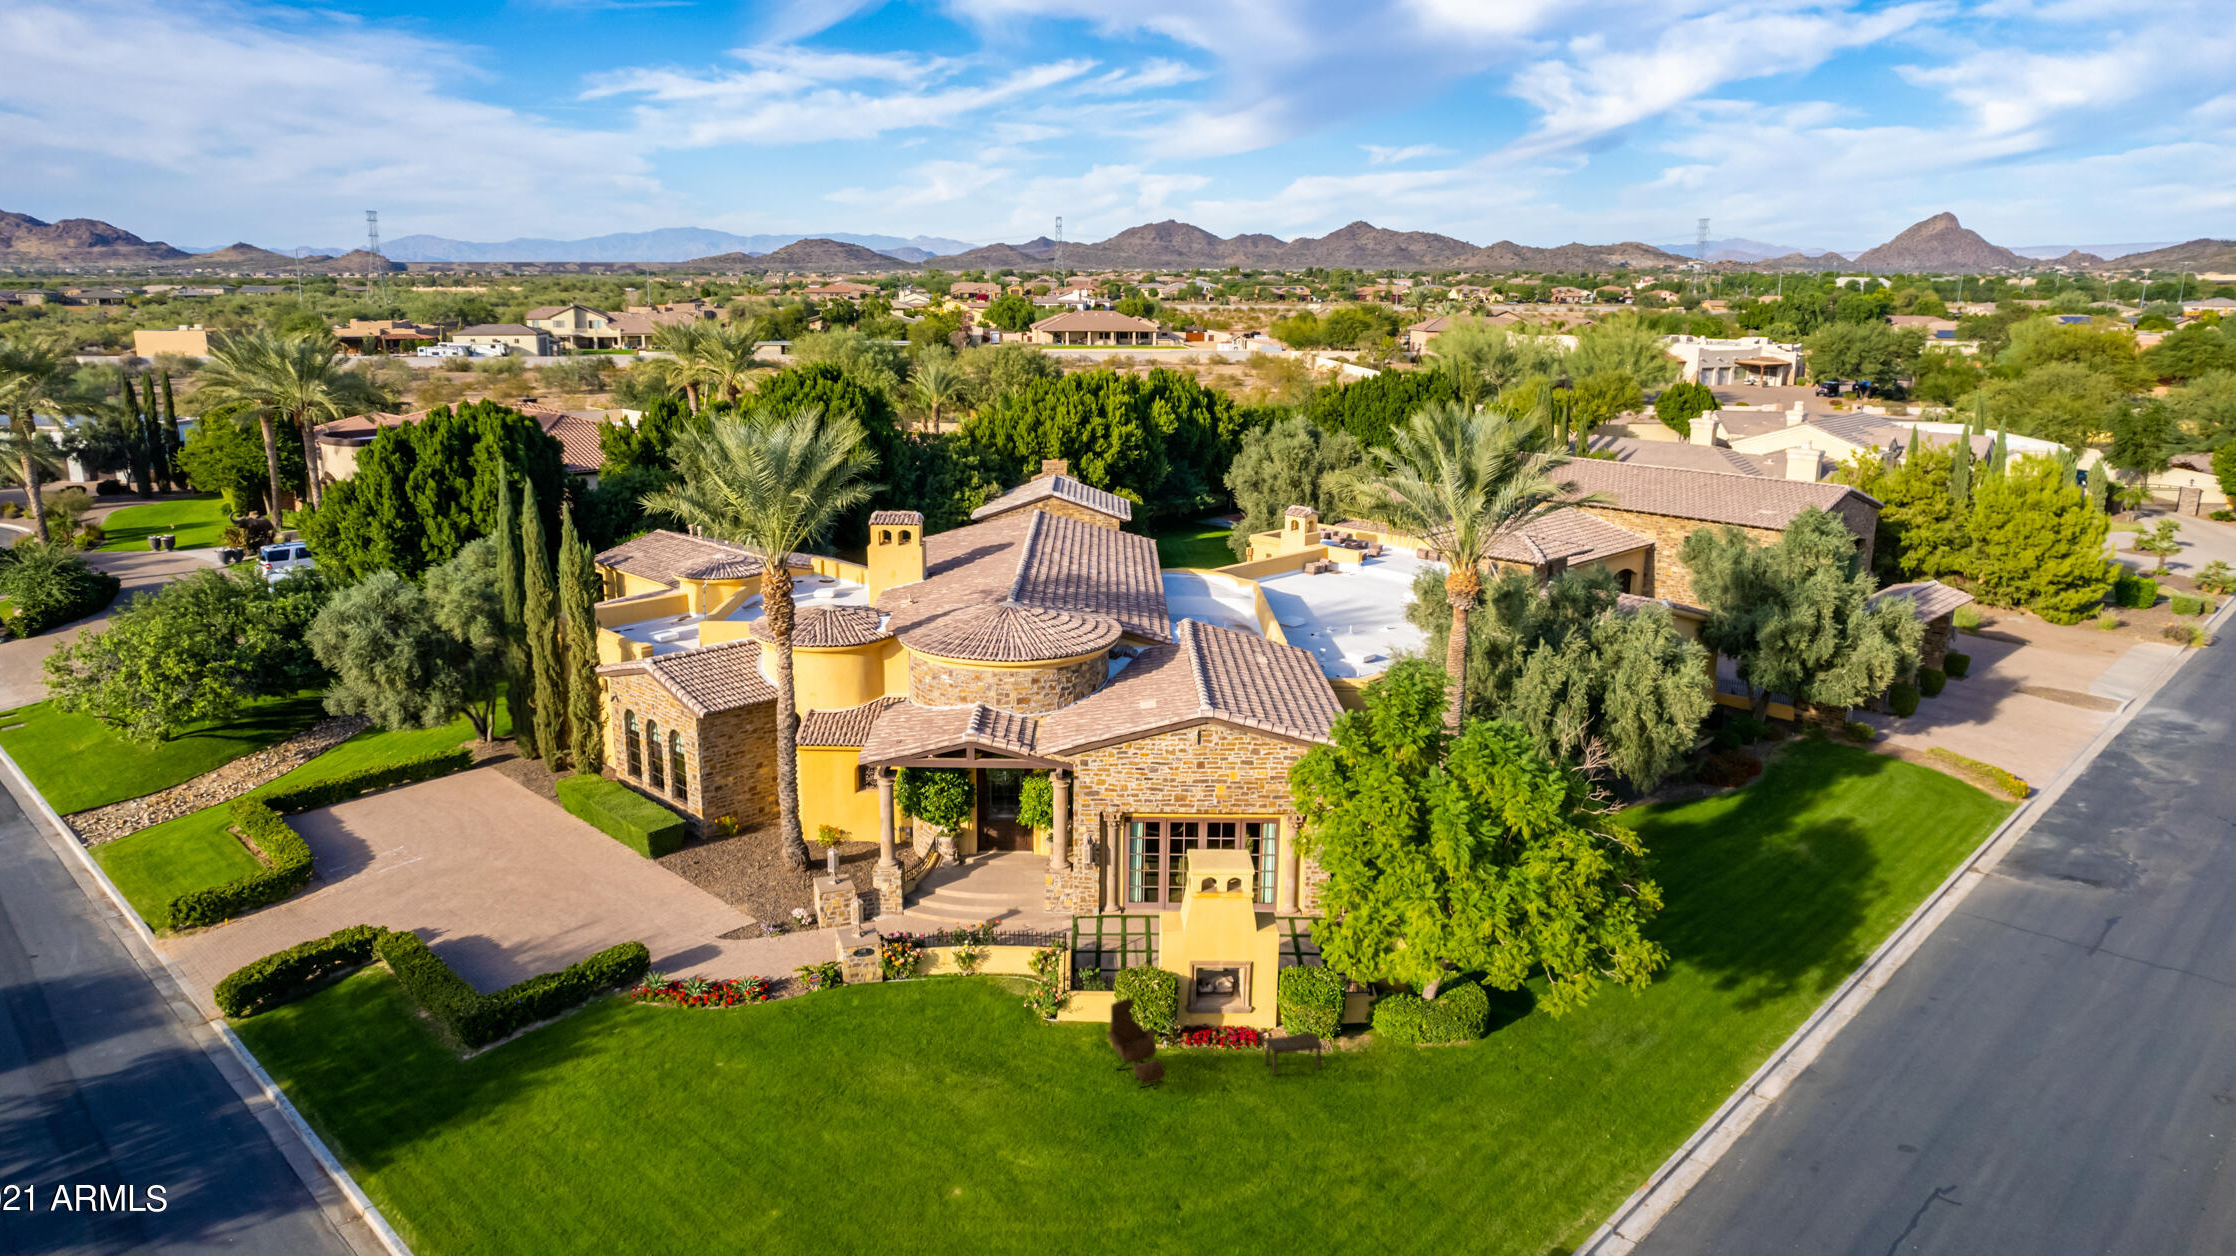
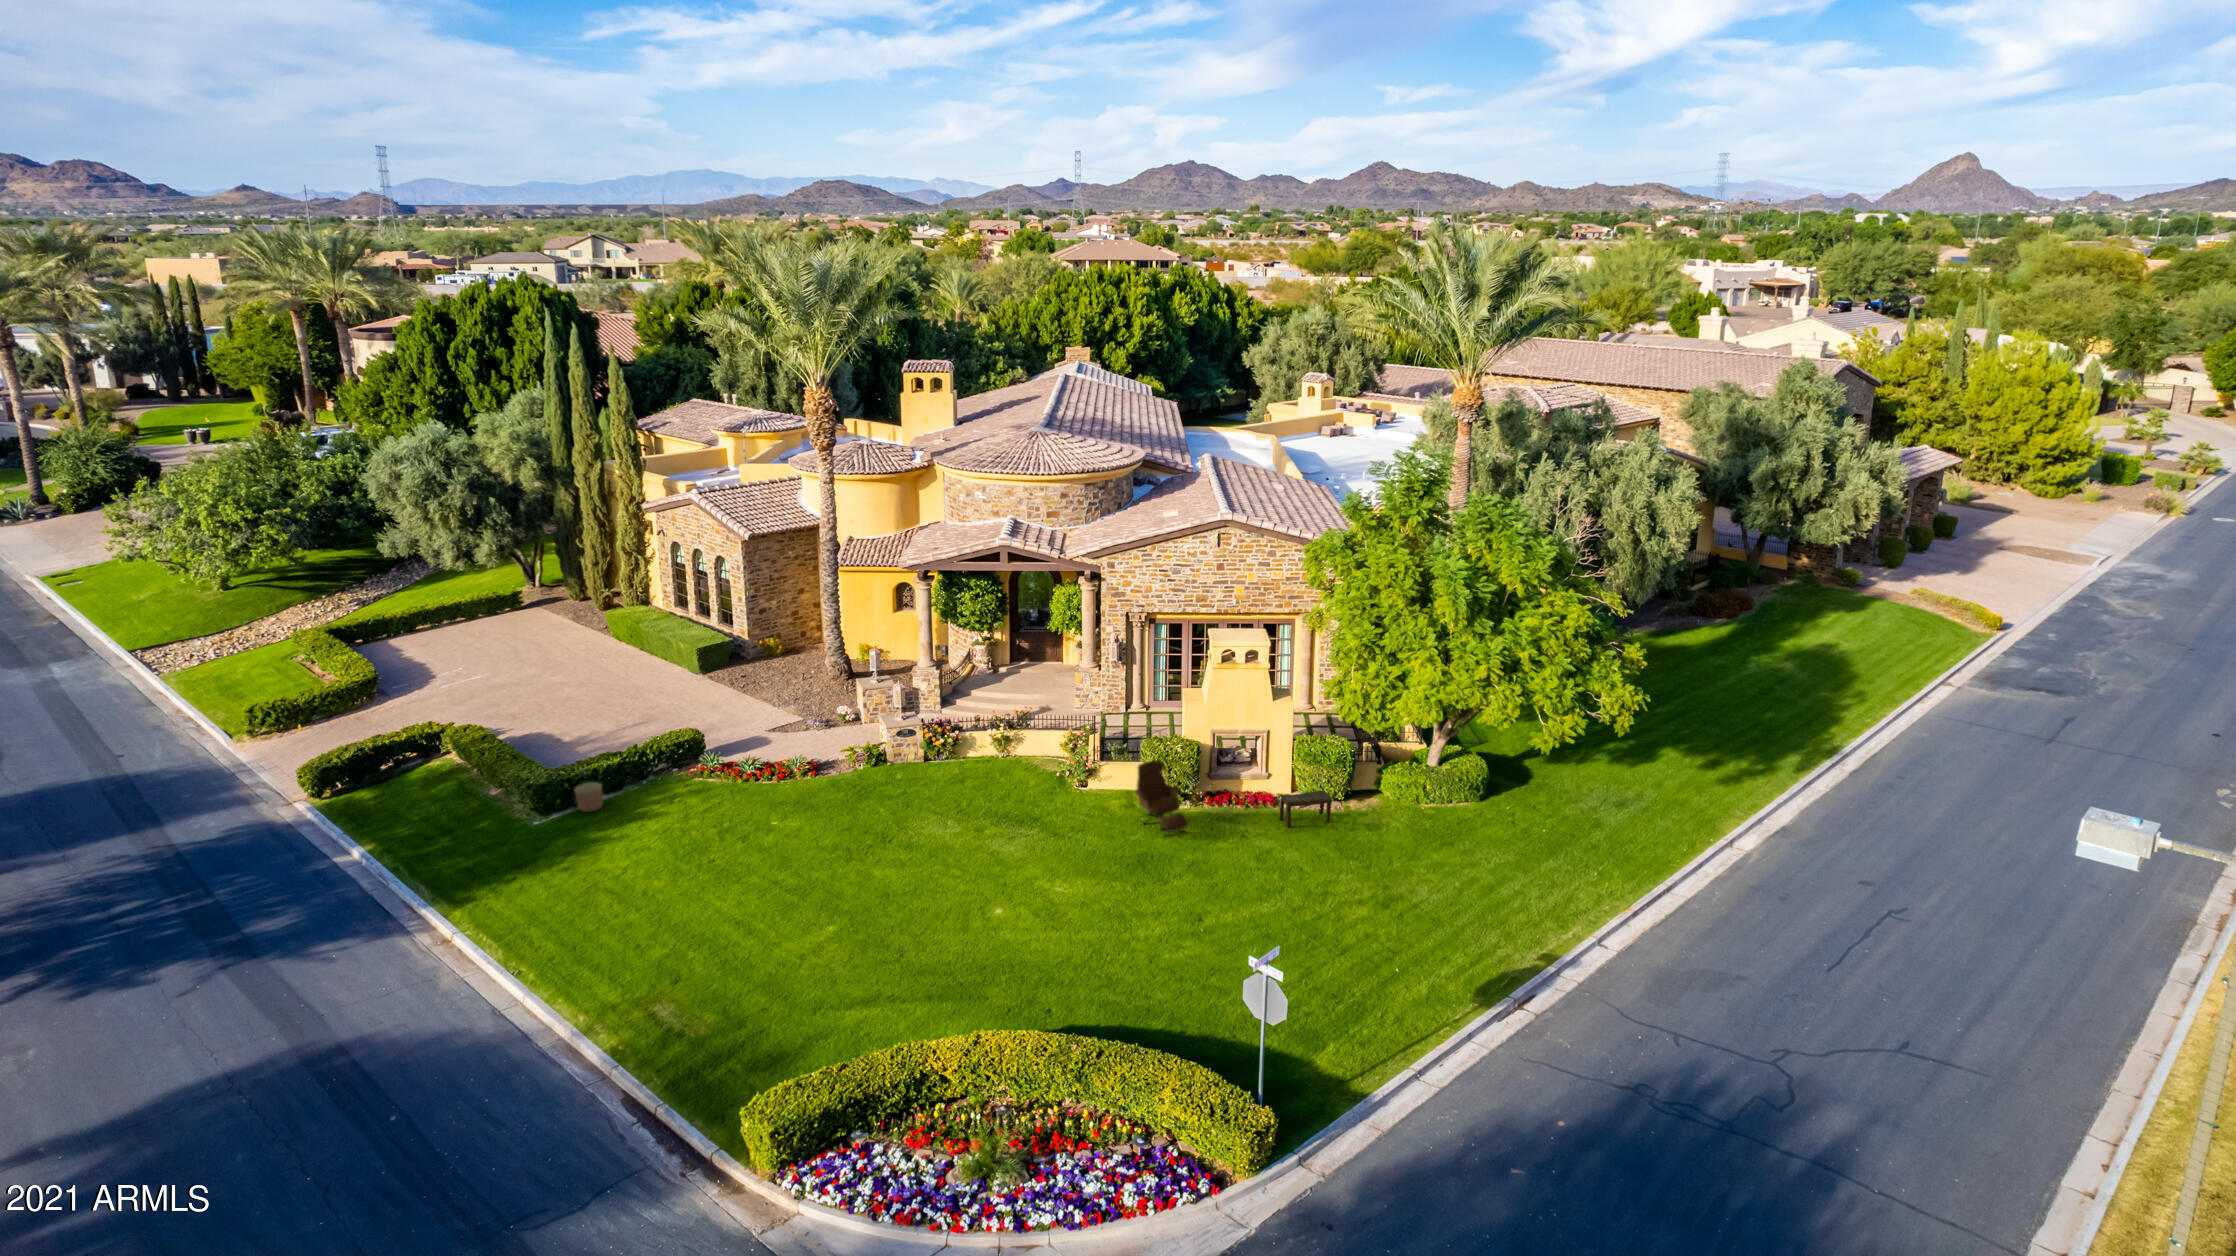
planter: none [504,1013,535,1048] -> present [575,782,603,812]

